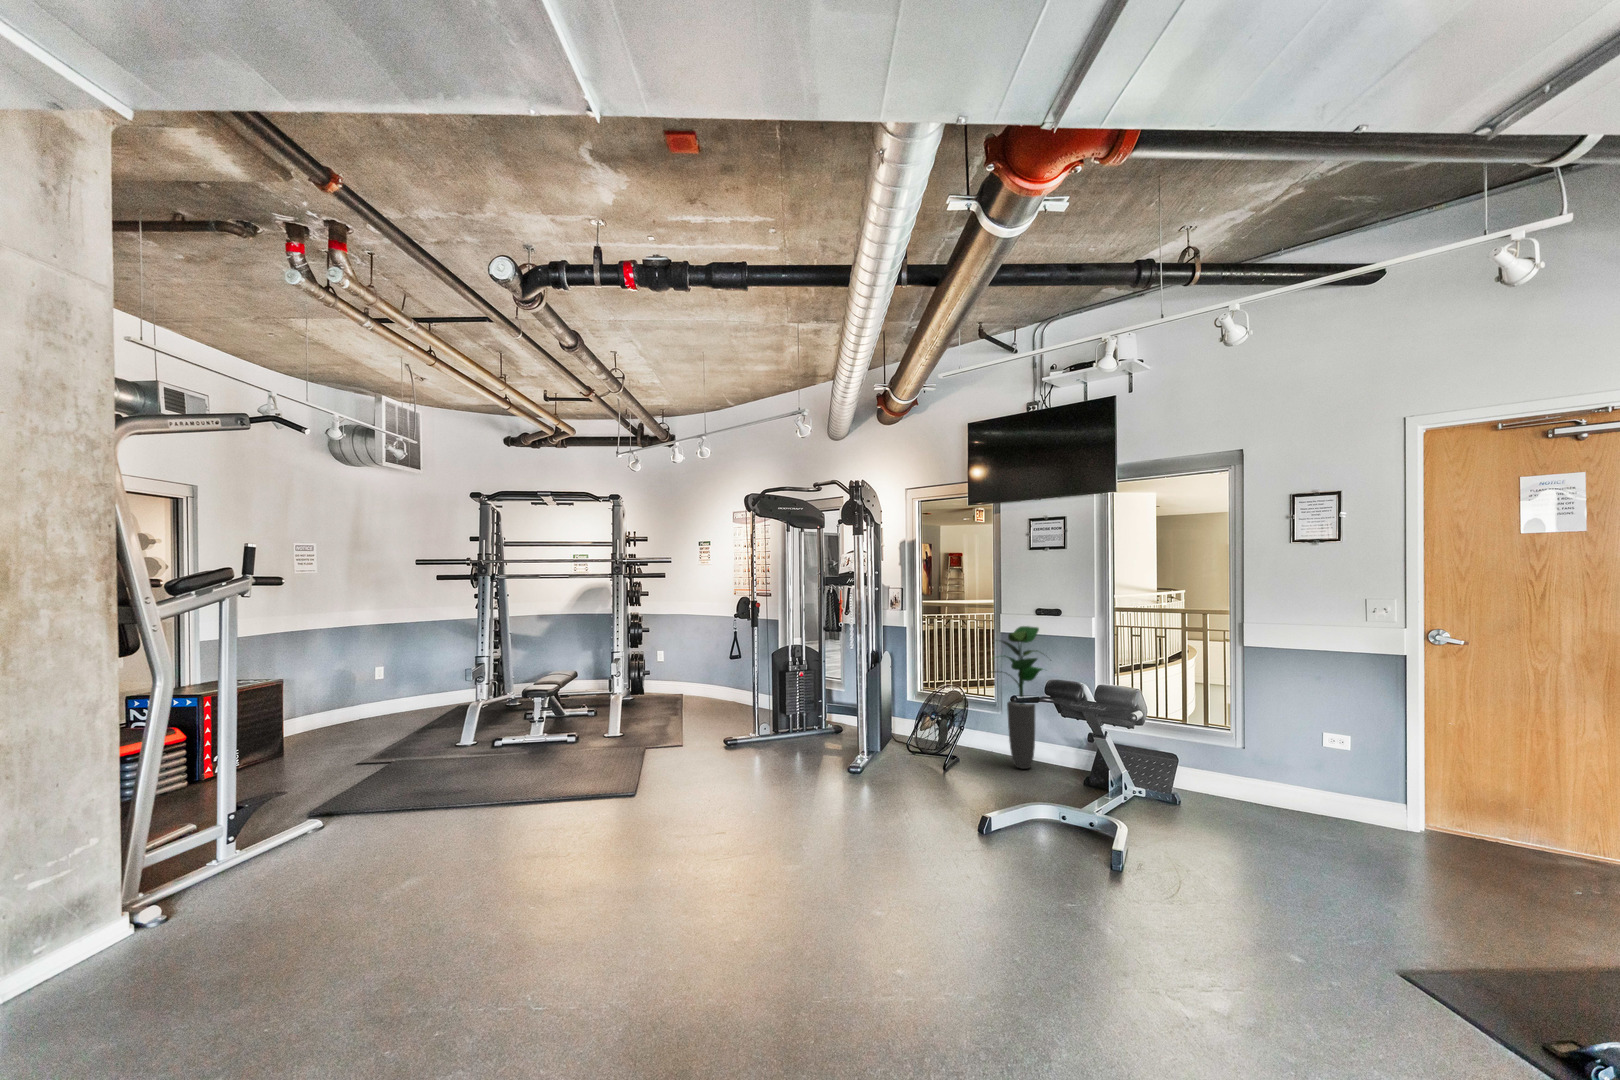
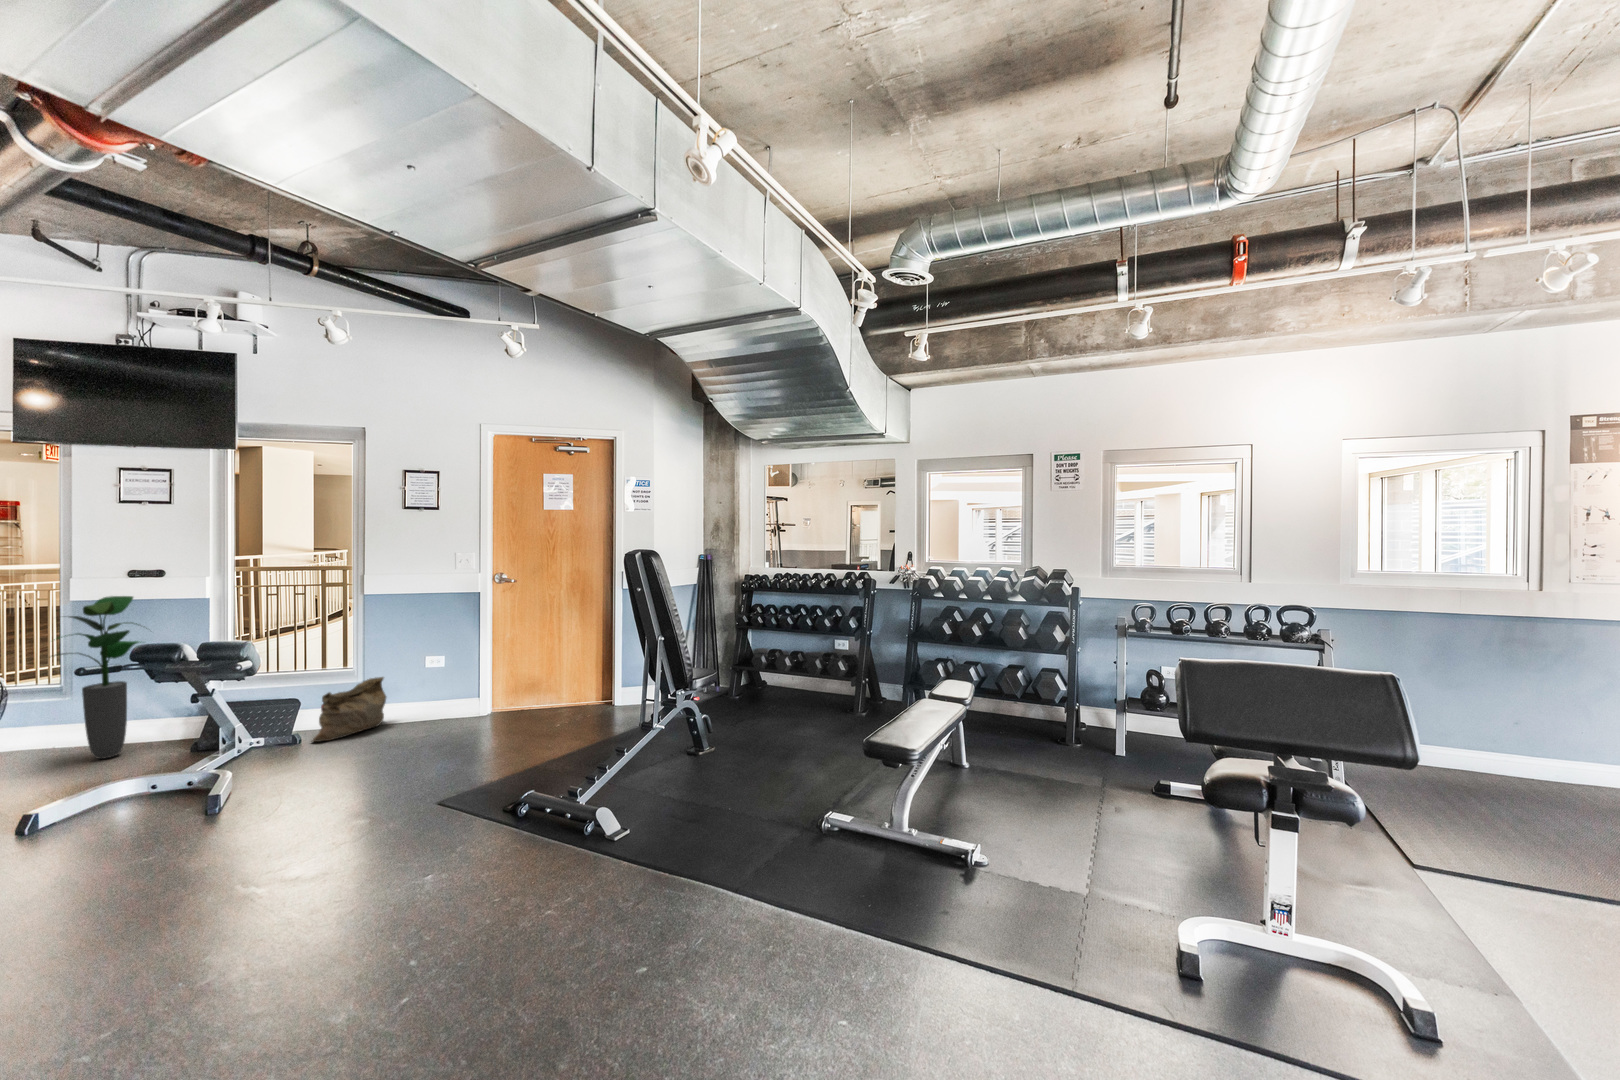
bag: none [1193,751,1282,817] -> present [312,677,386,742]

